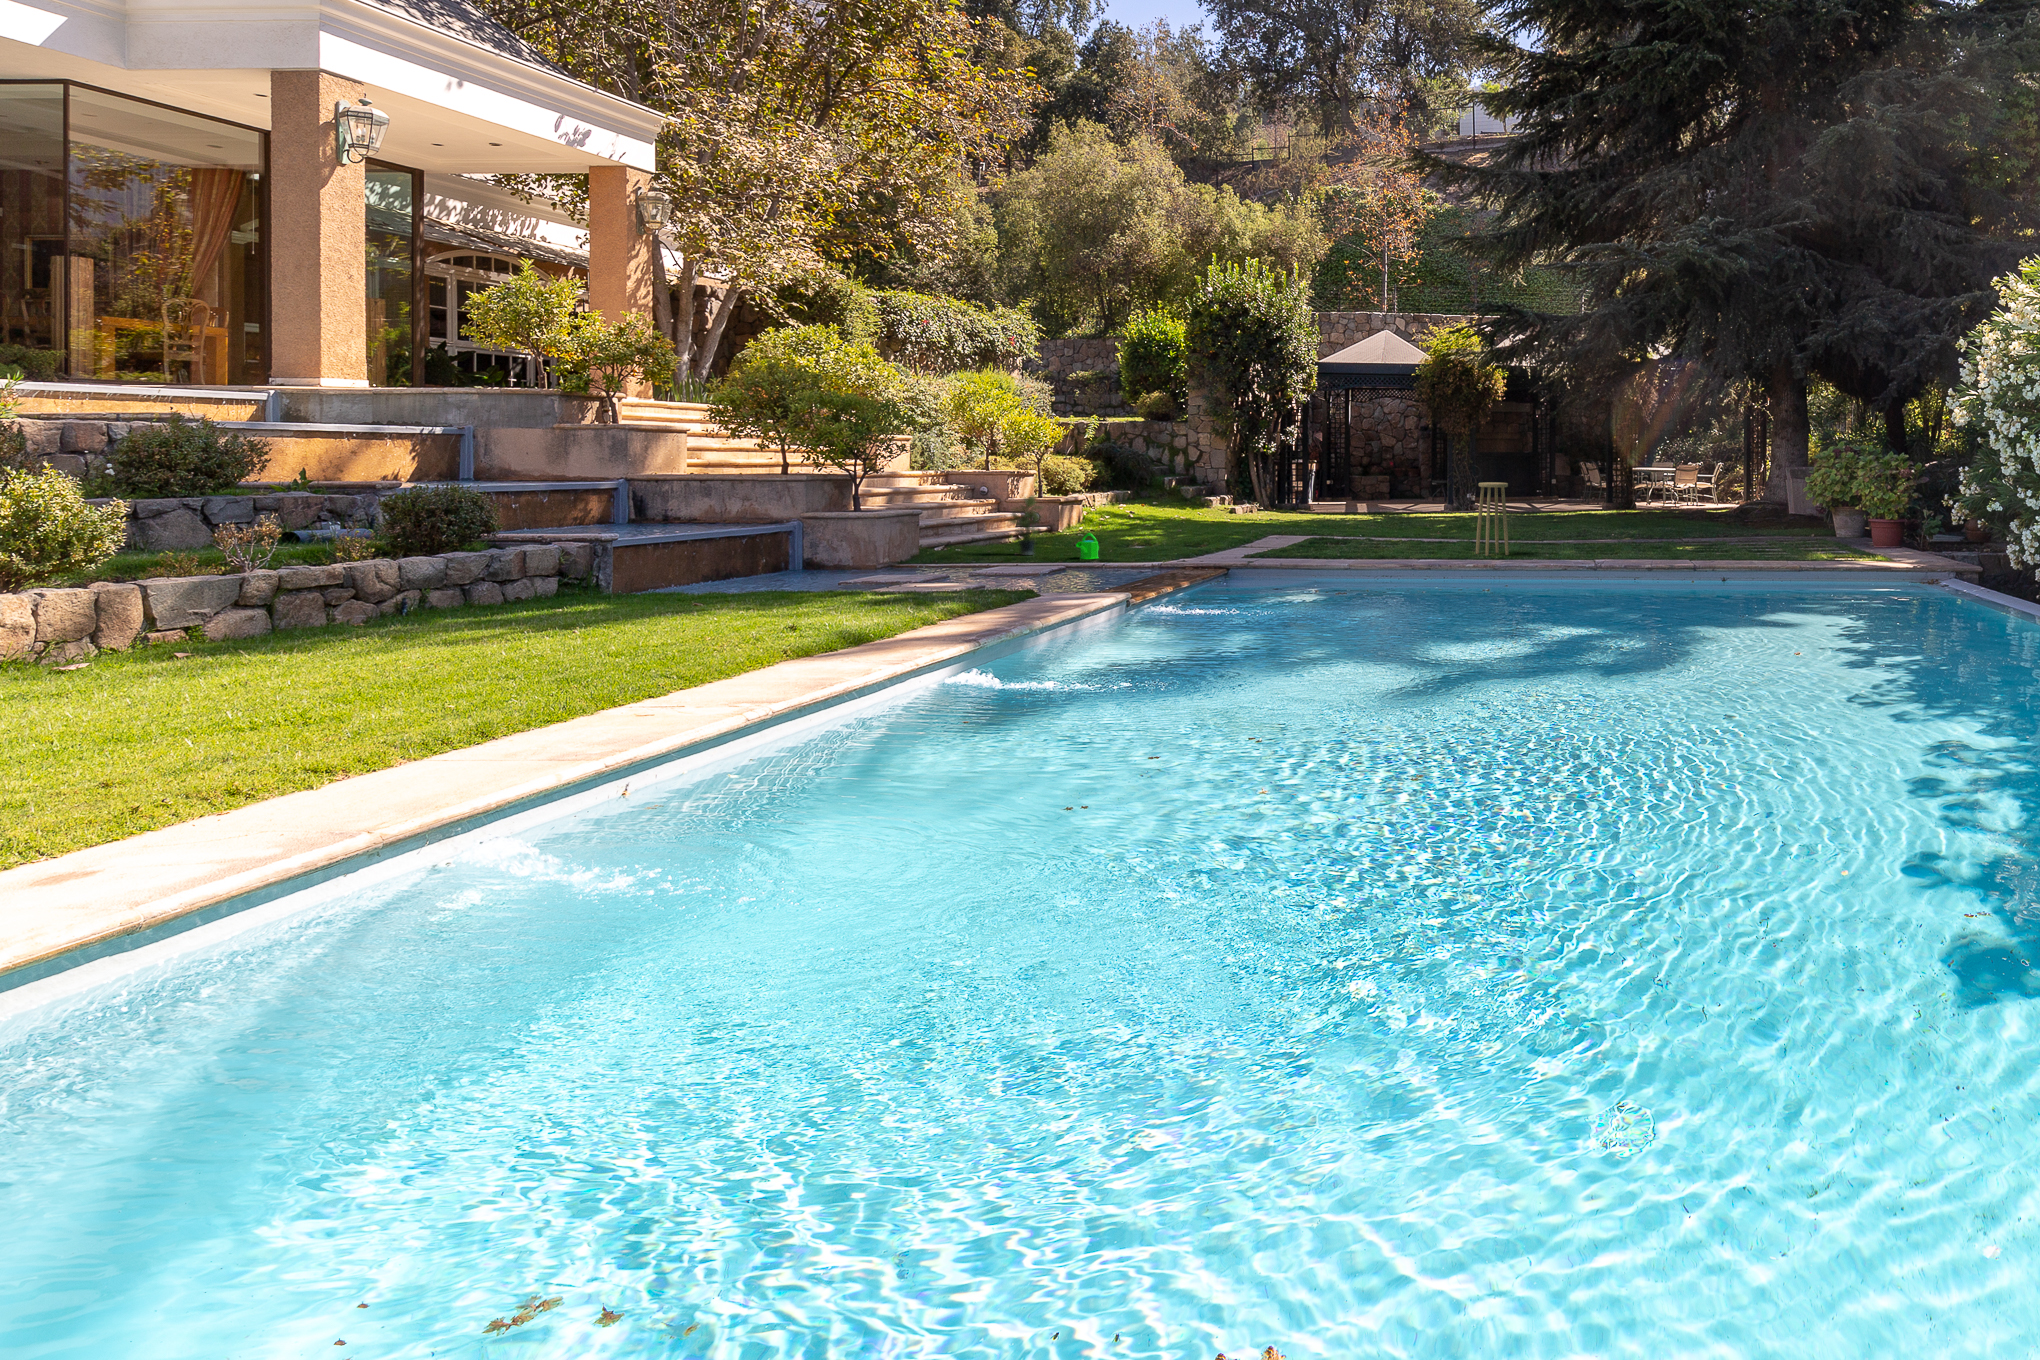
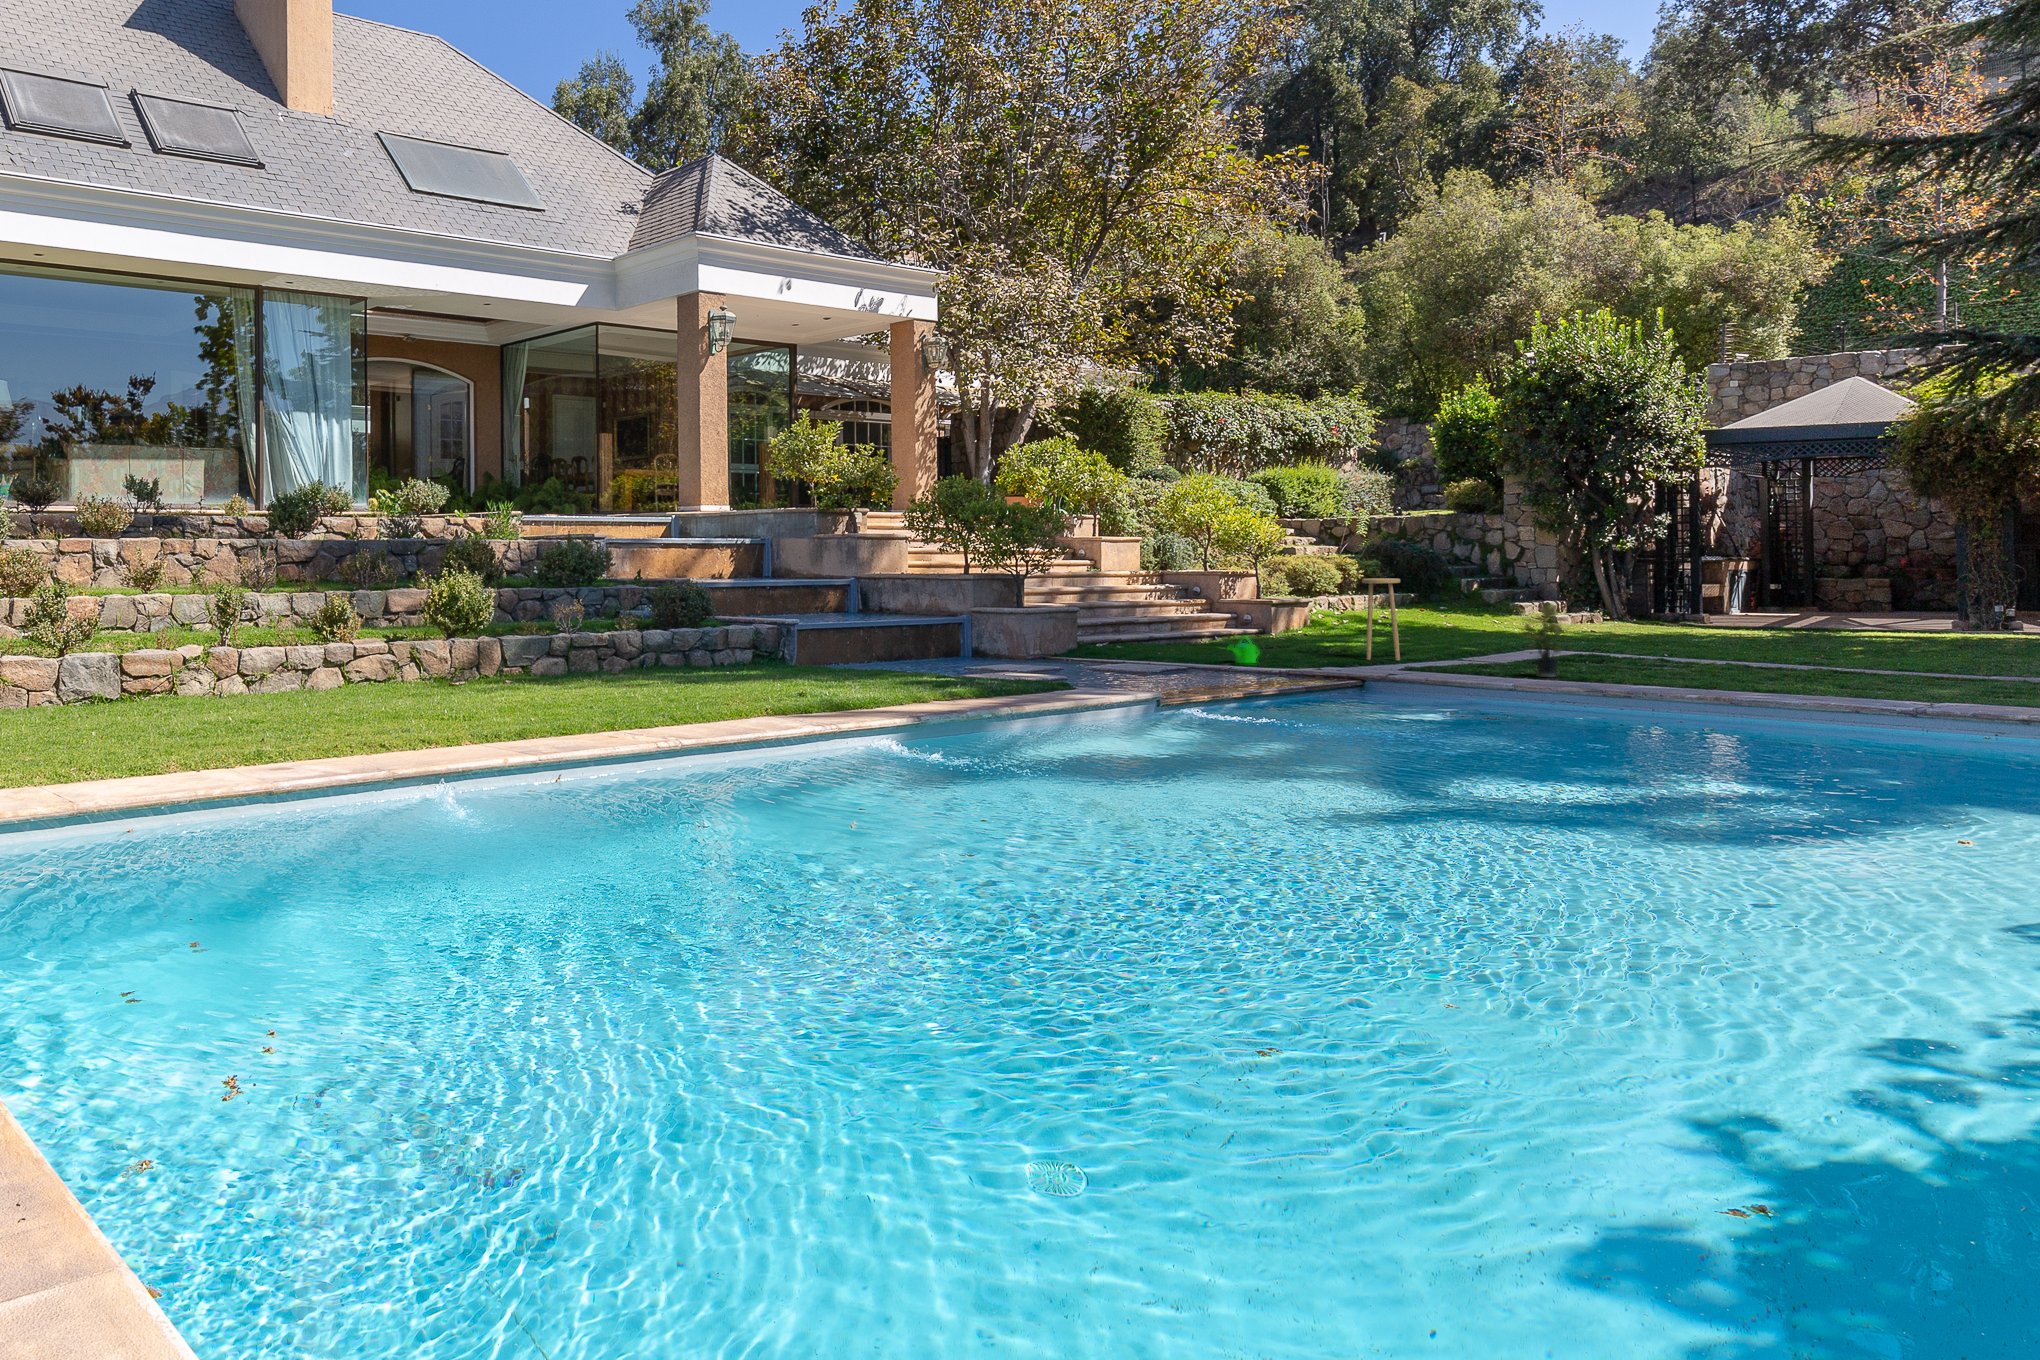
stool: present [1476,482,1509,556] -> present [1362,578,1400,661]
potted plant: present [1009,496,1042,555] -> present [1521,604,1567,677]

